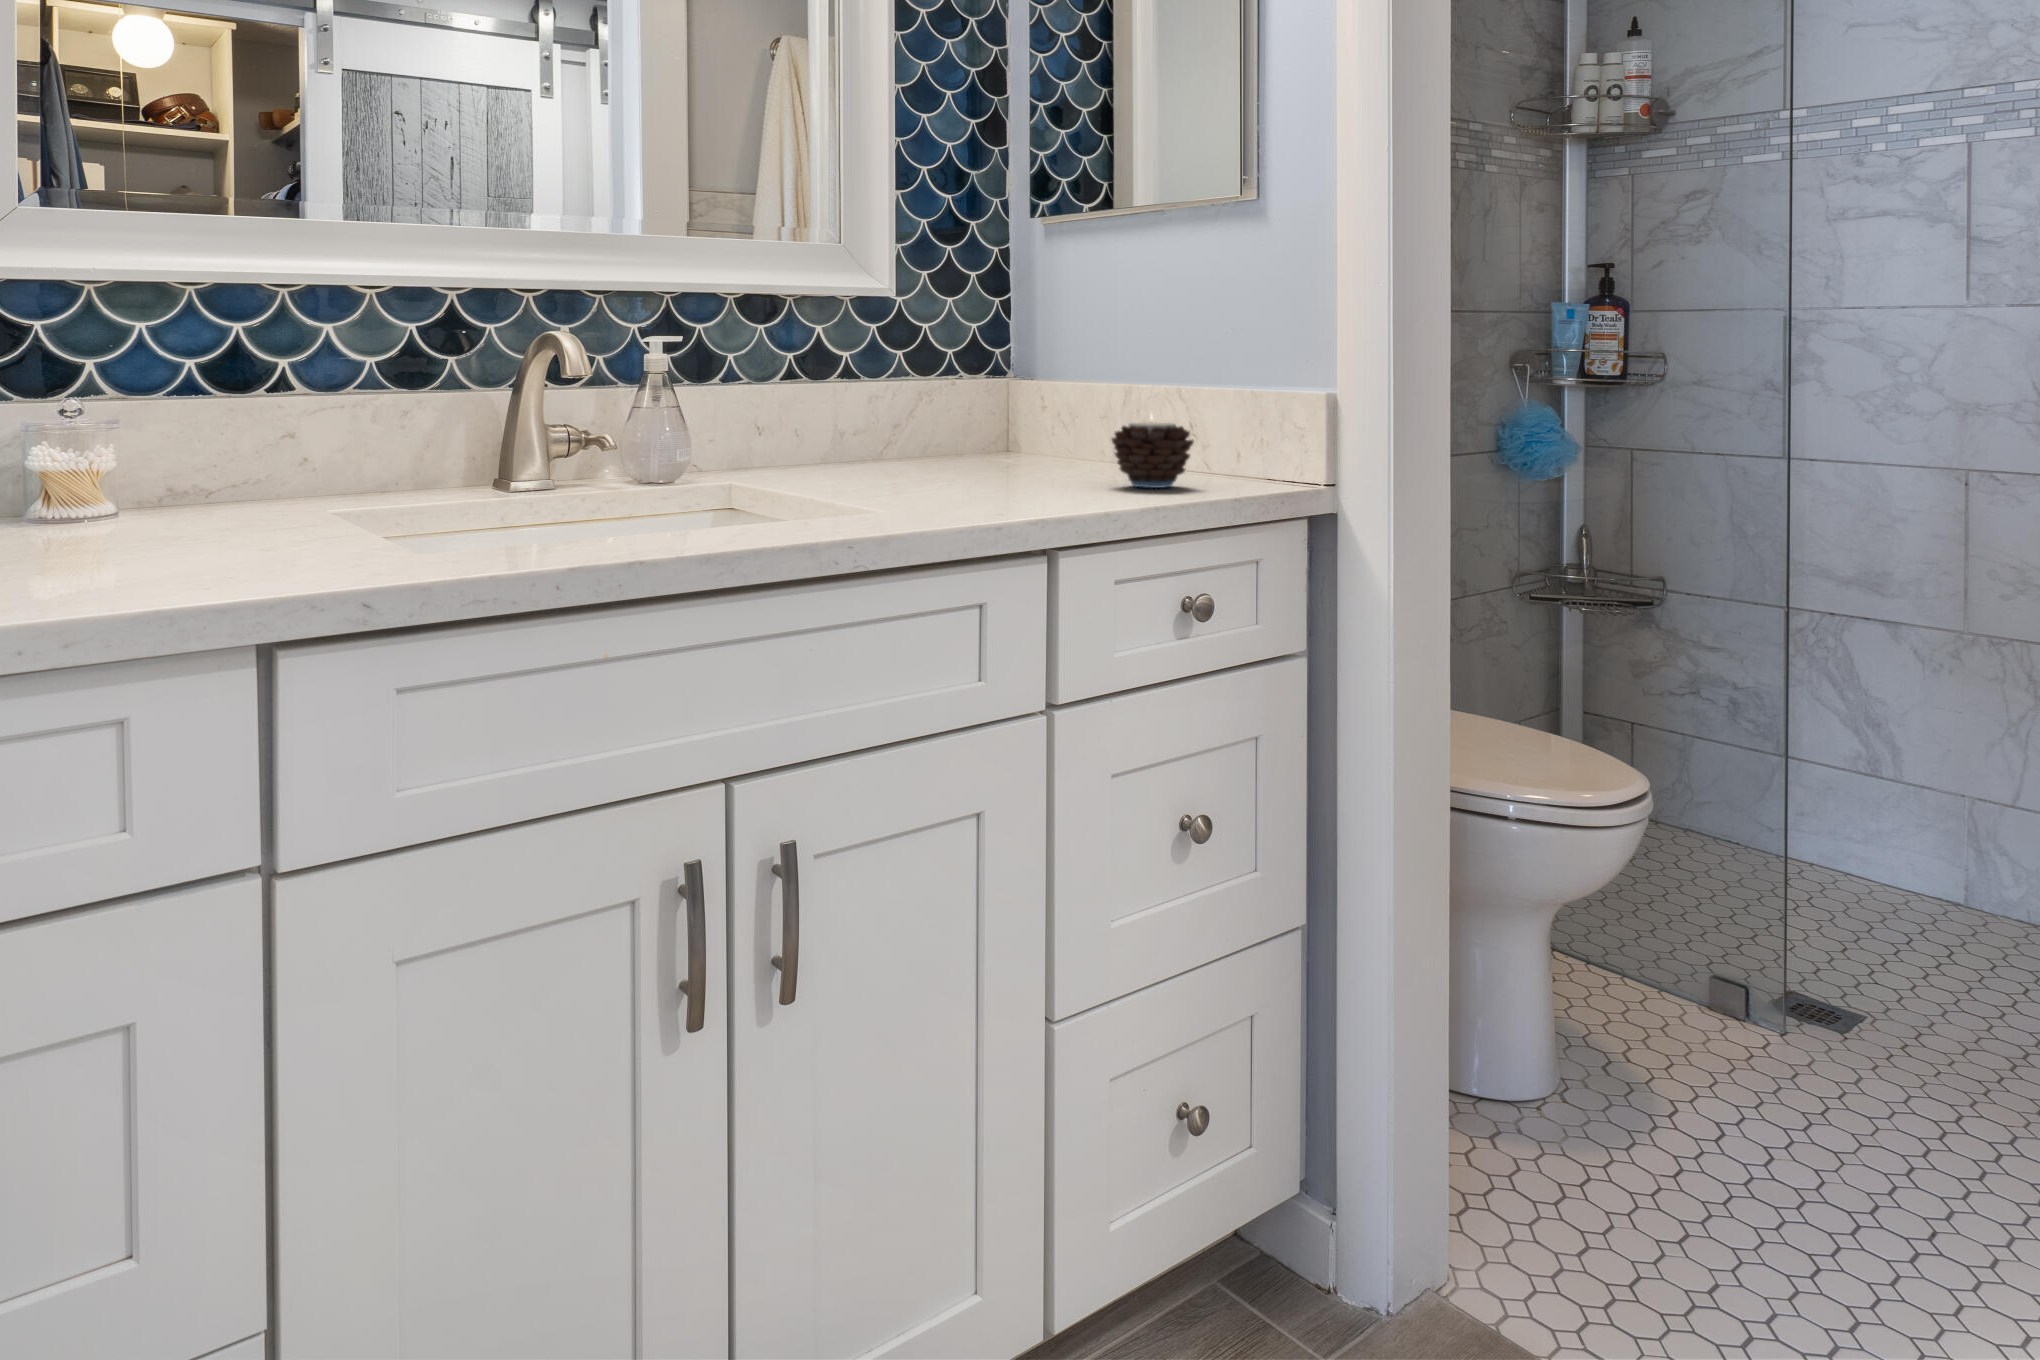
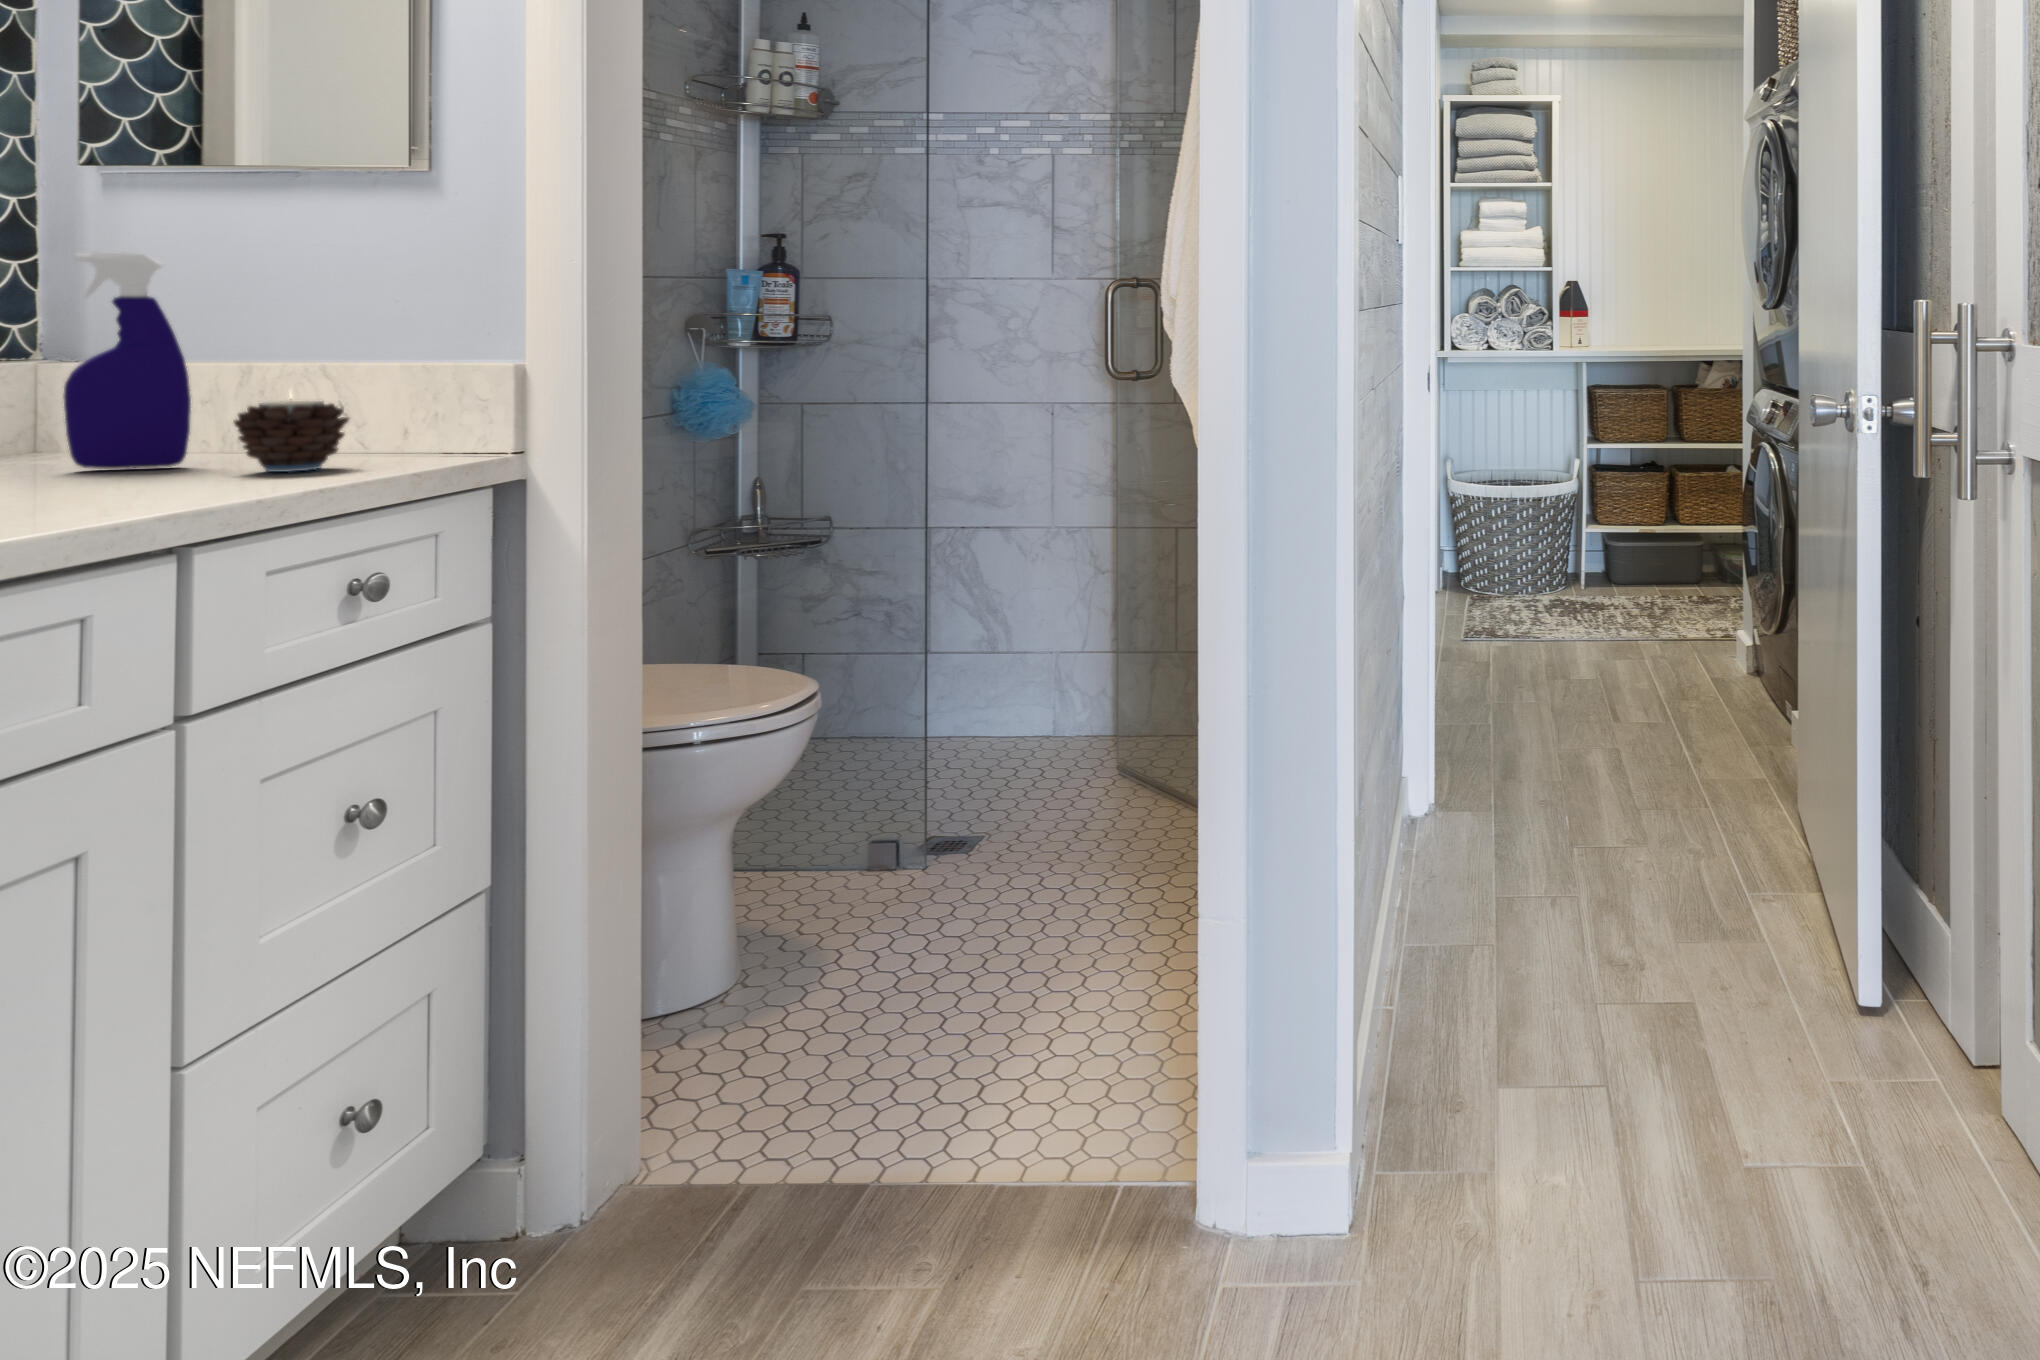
spray bottle: none [1012,293,1089,476] -> present [64,252,191,469]

